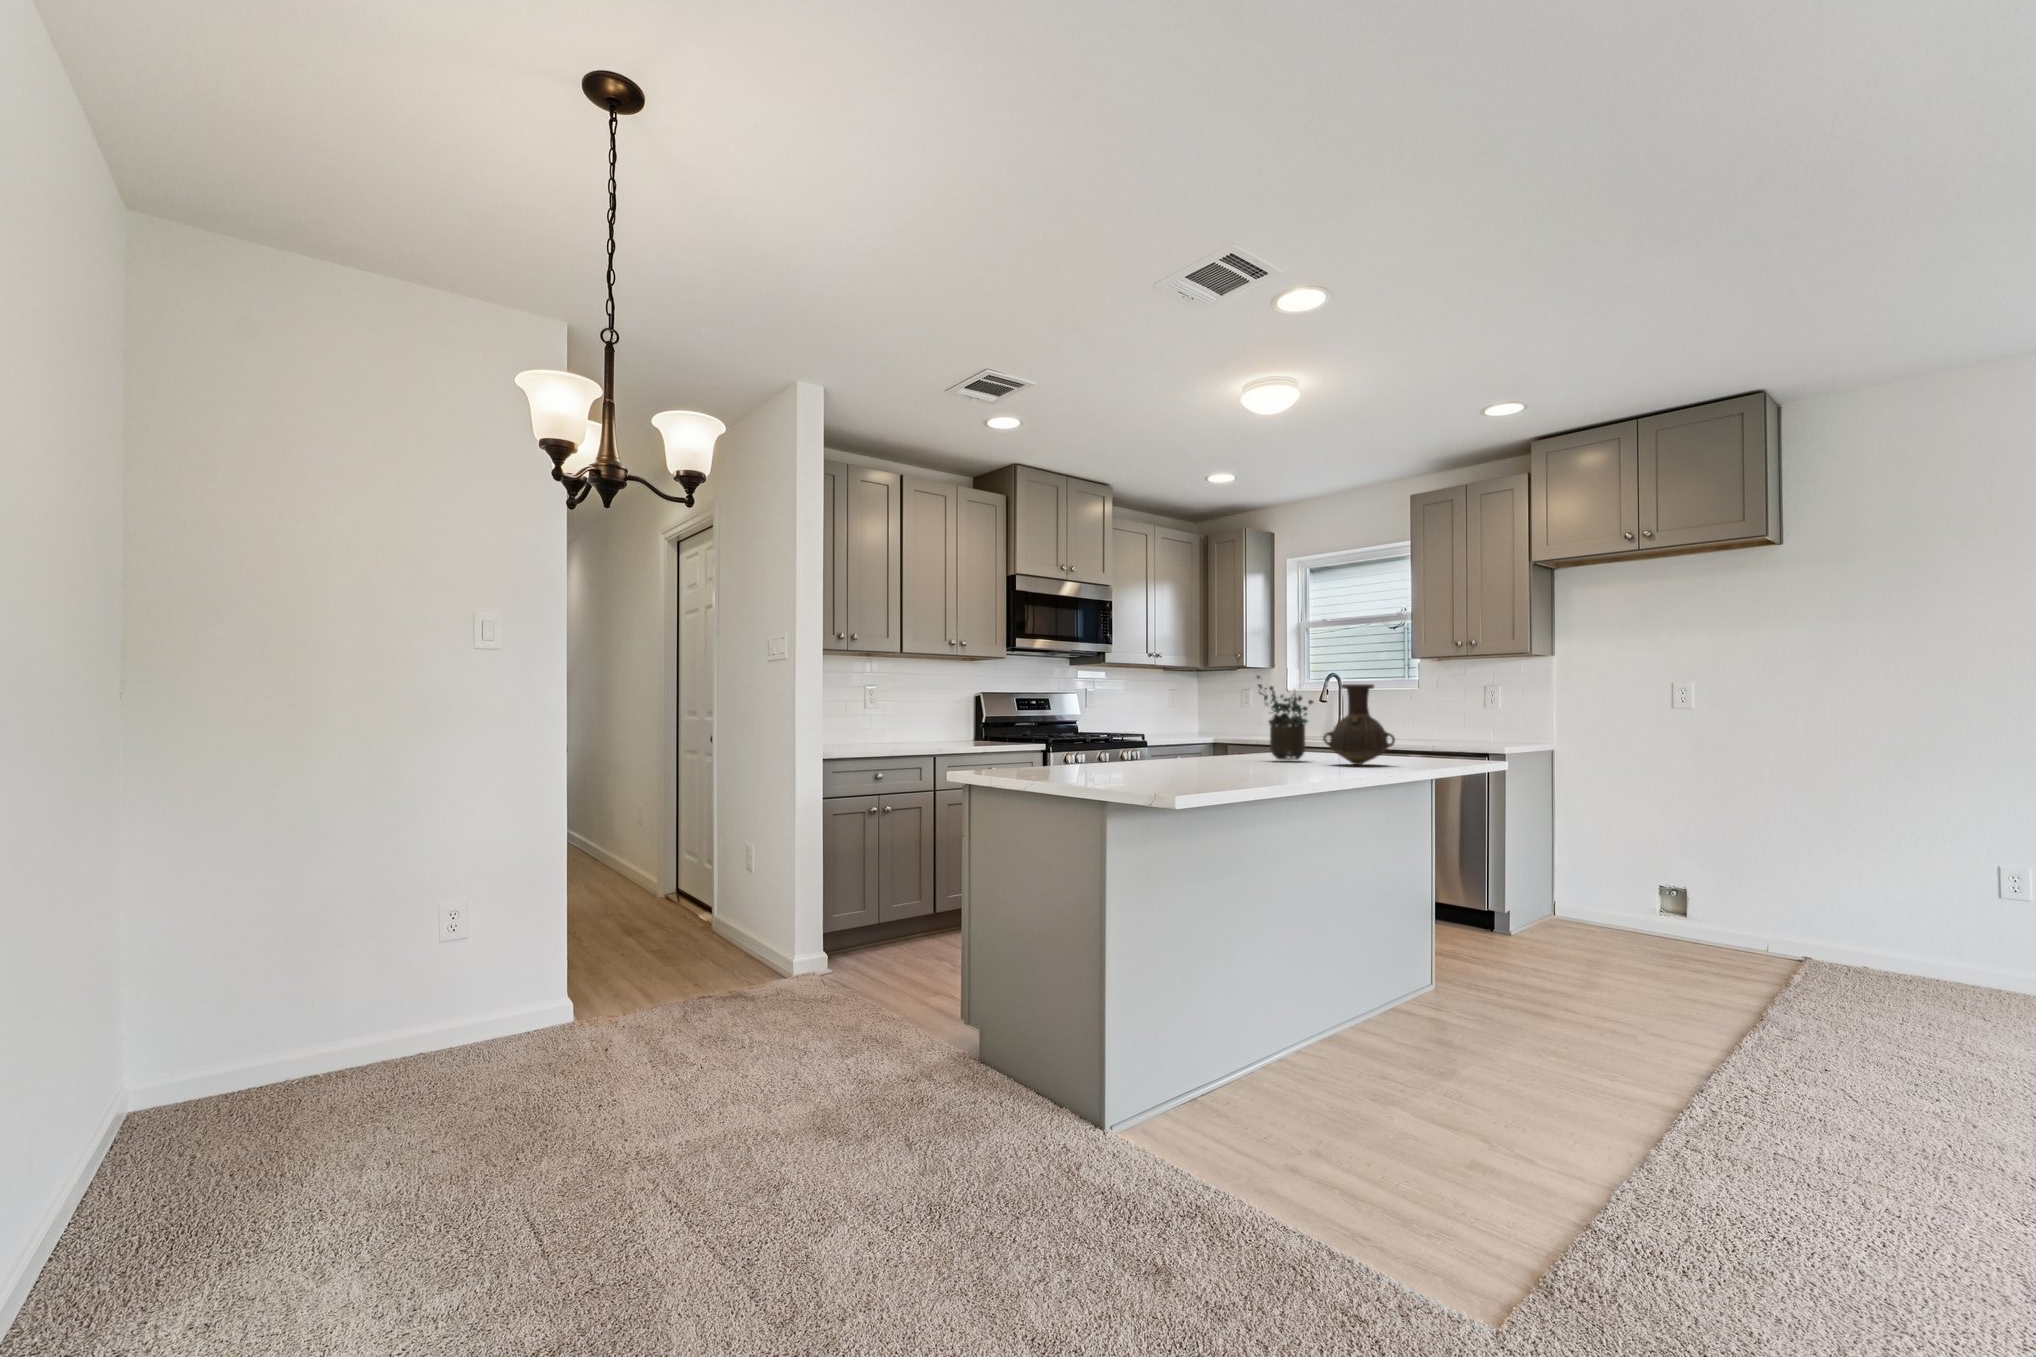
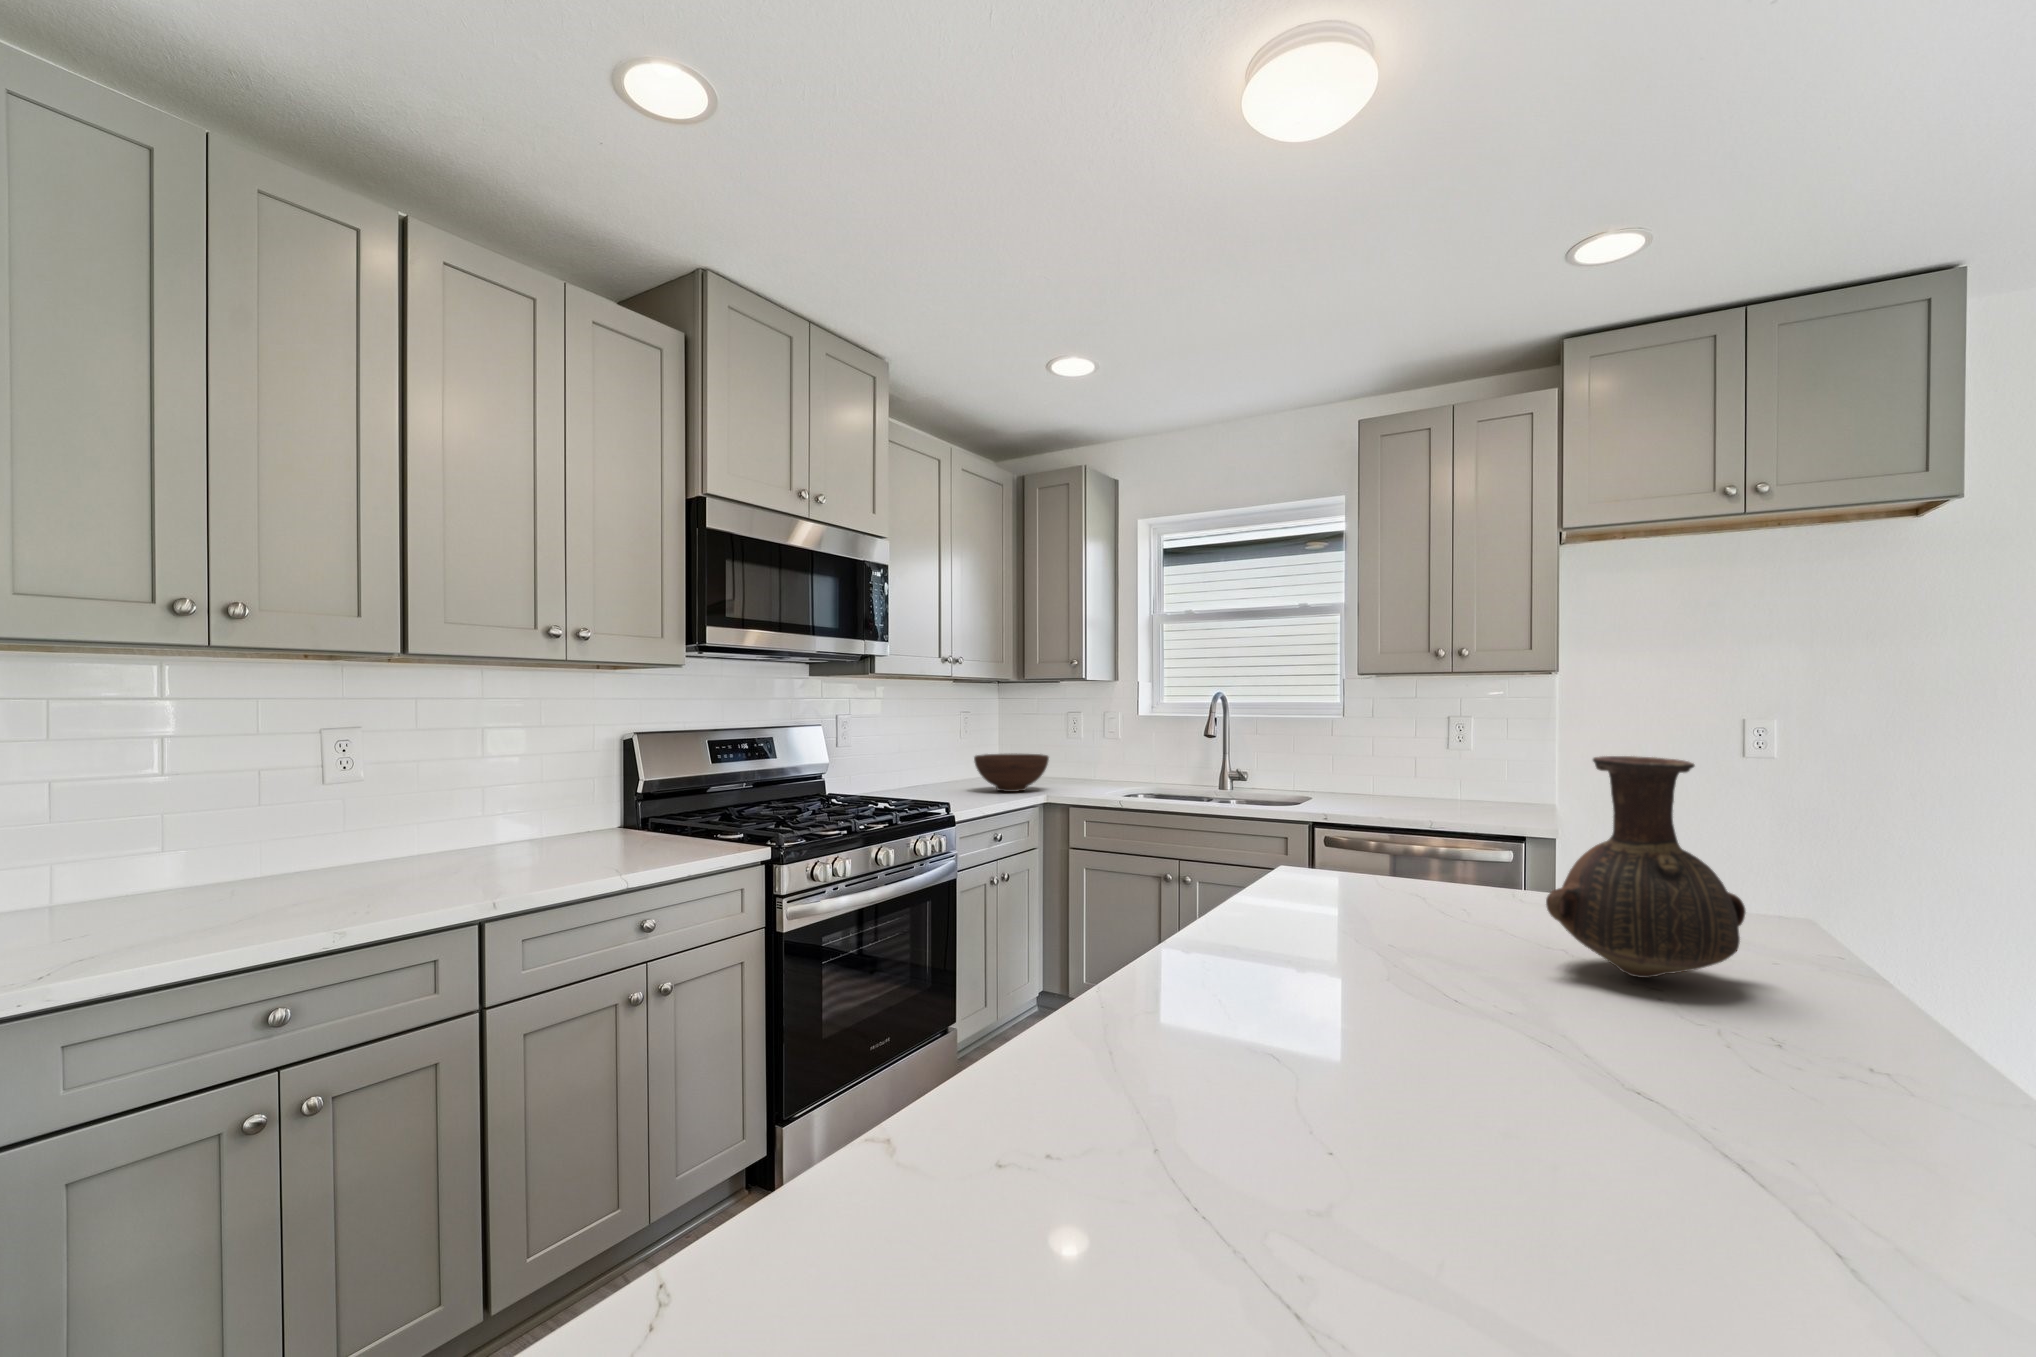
potted plant: present [1257,676,1314,760] -> none [1300,722,1462,938]
fruit bowl: none [1176,718,1226,741] -> present [974,754,1049,792]

